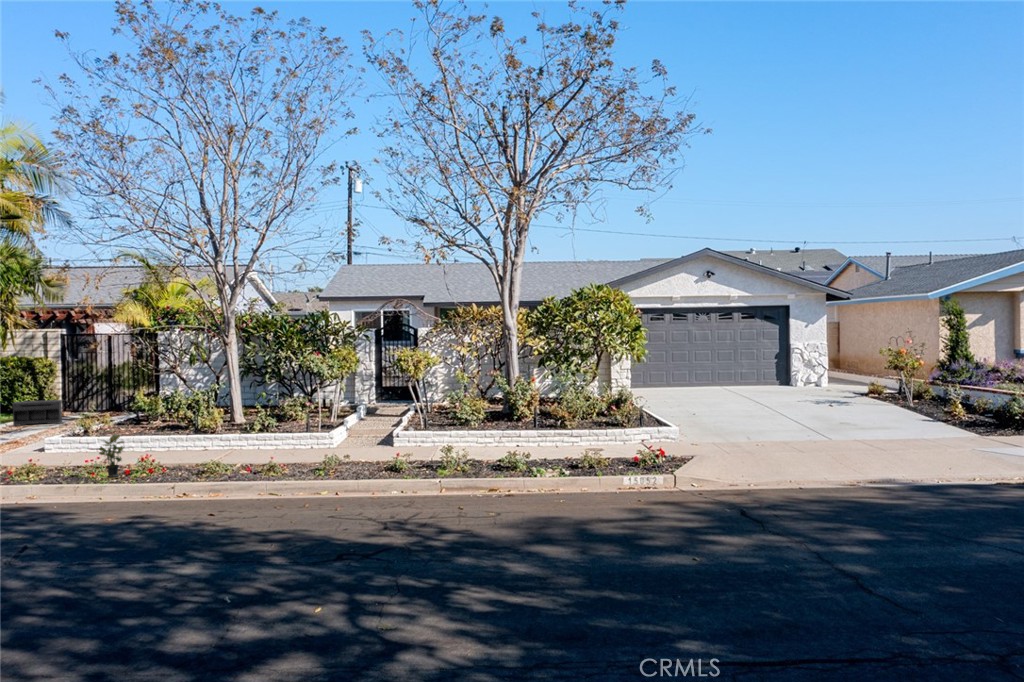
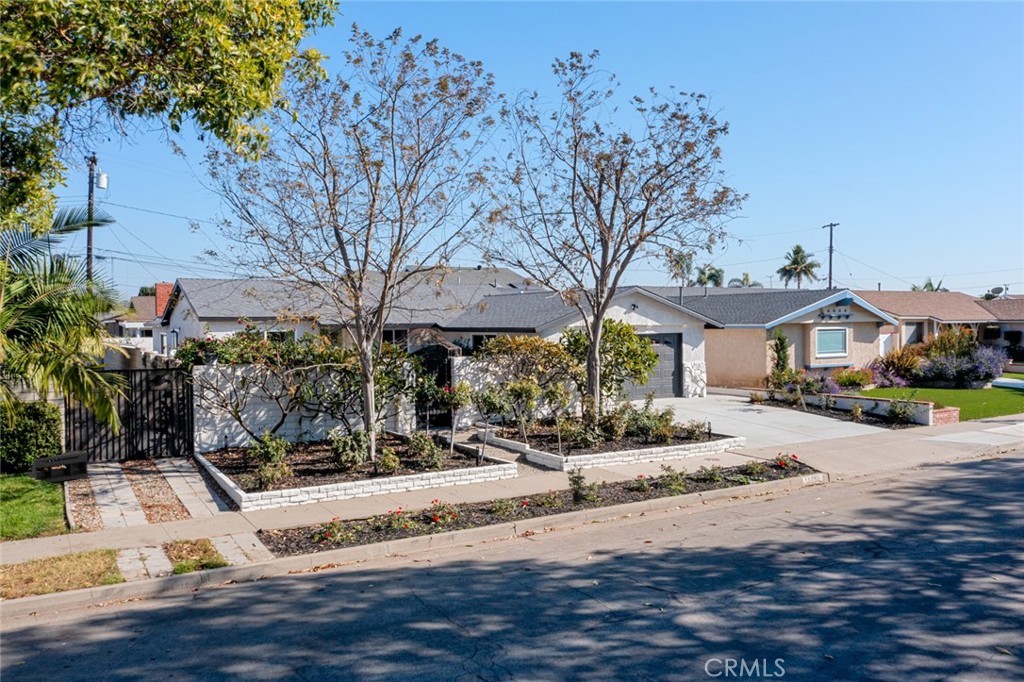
potted plant: present [99,434,124,477] -> present [567,466,585,503]

